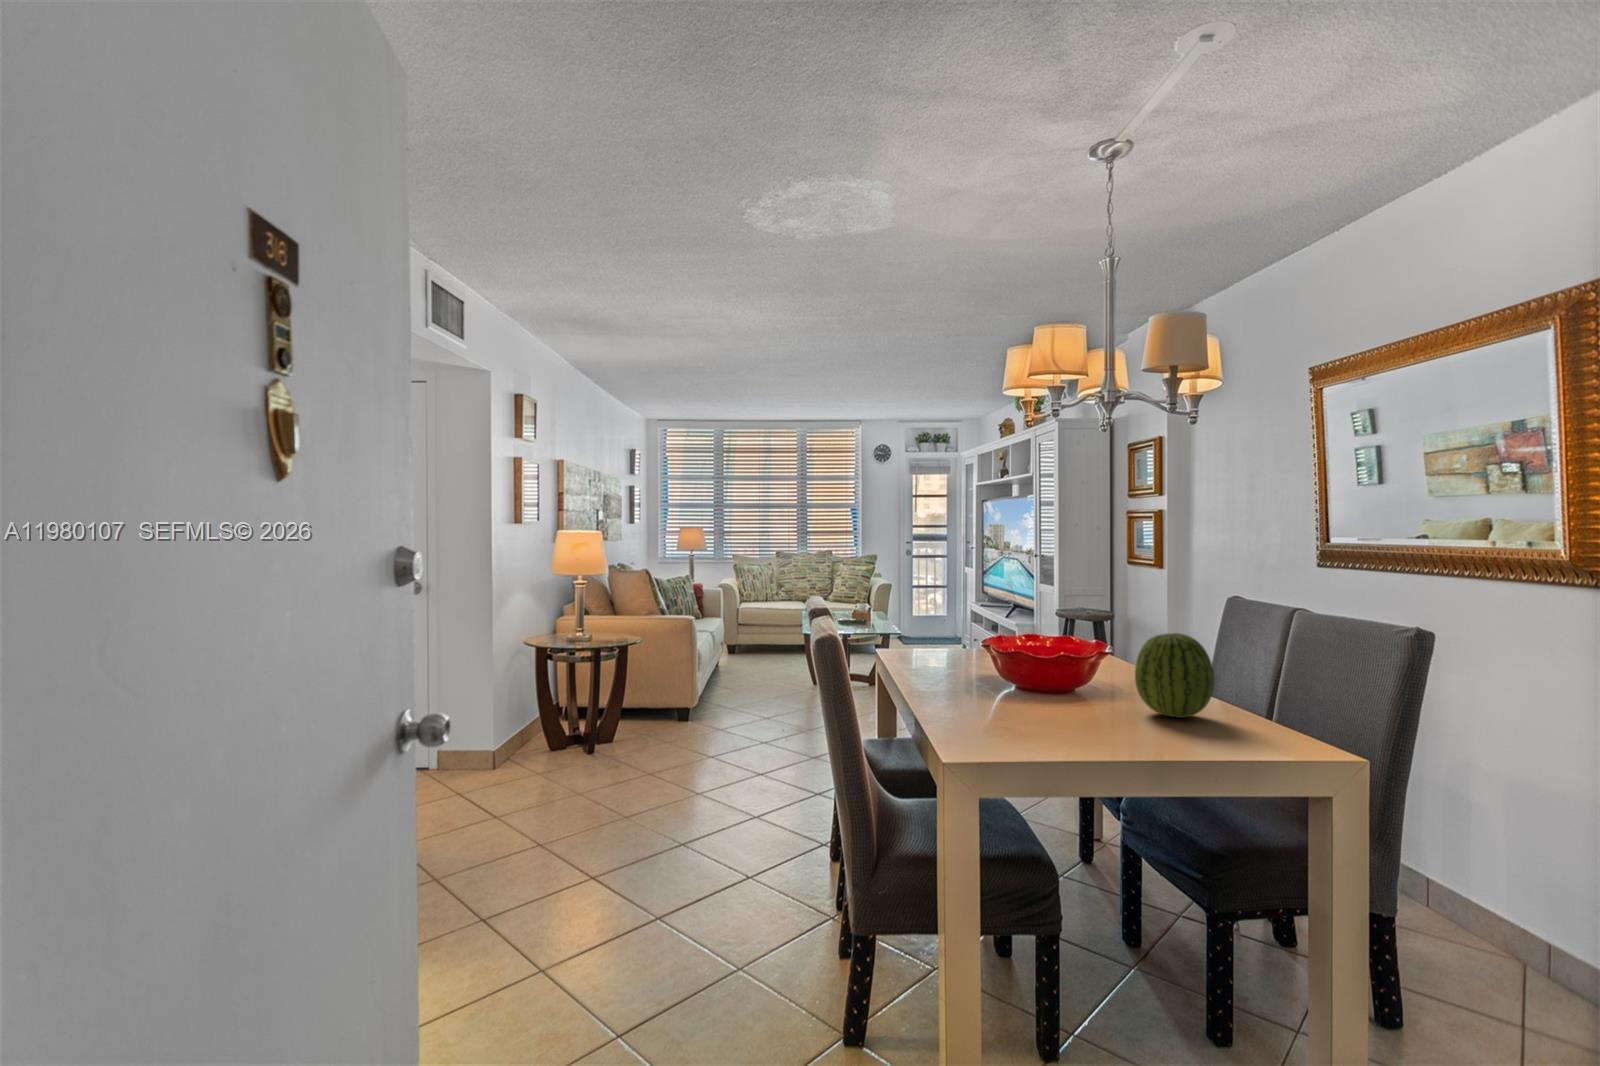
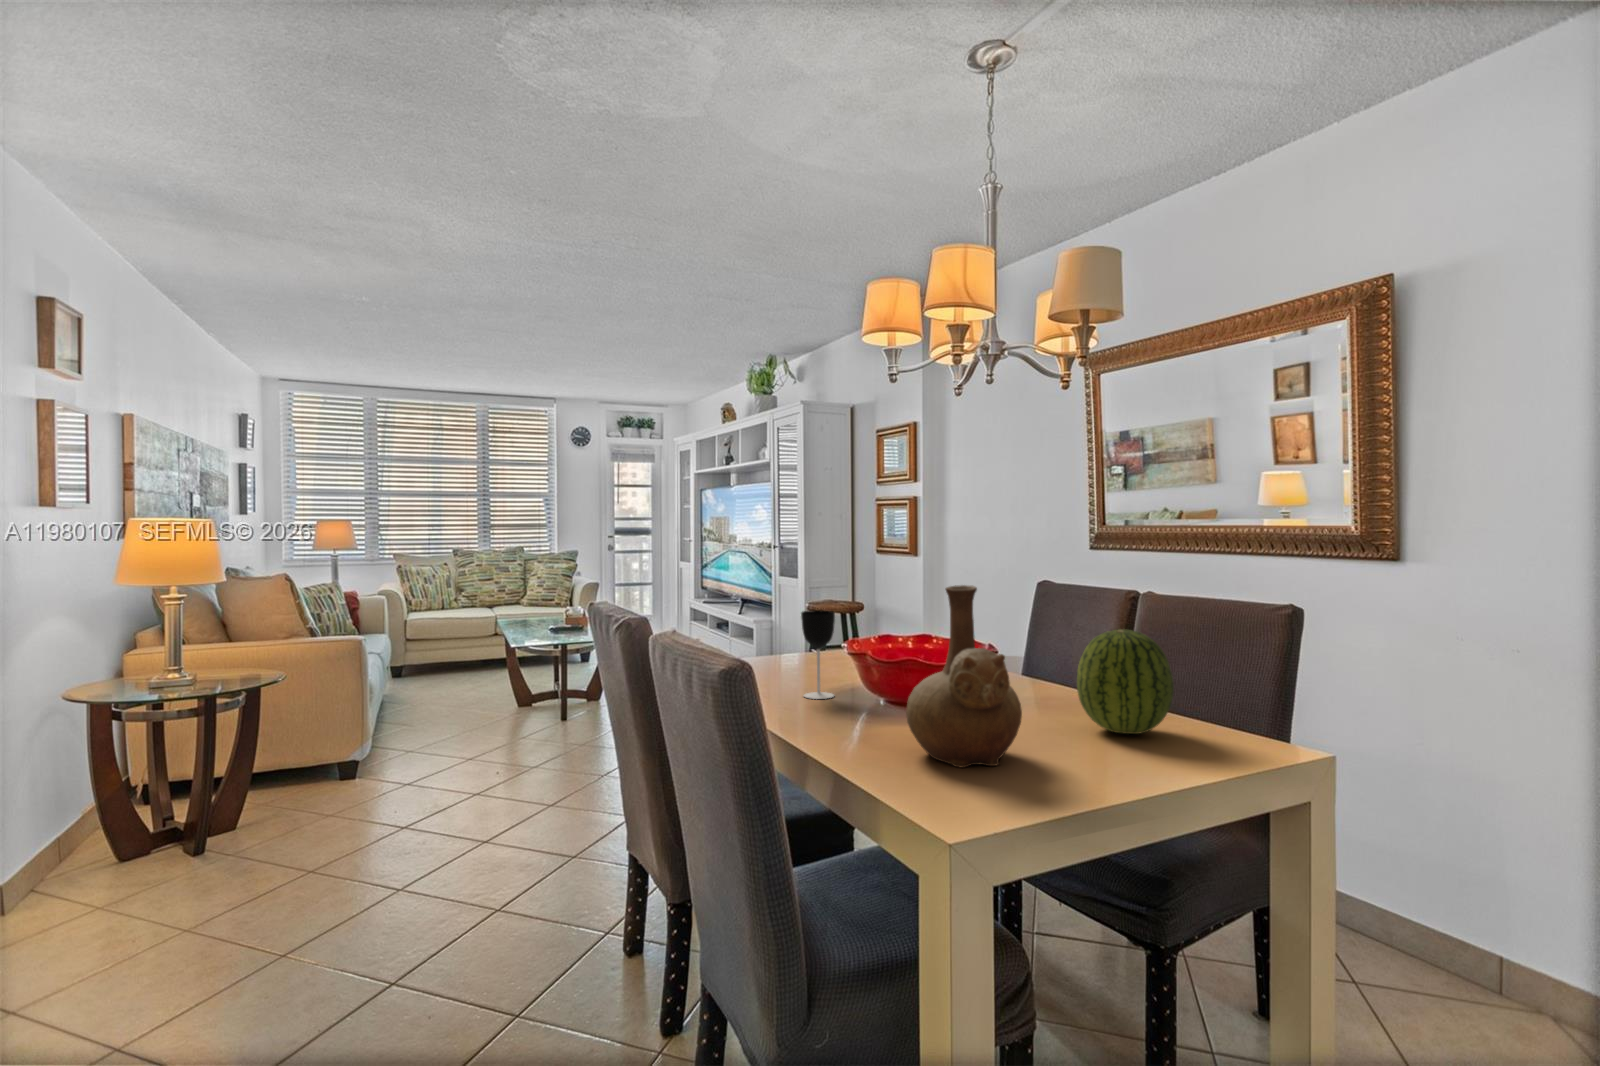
vase: none [974,592,1059,722] -> present [906,585,1022,768]
wine glass: none [949,608,974,676] -> present [801,610,835,699]

